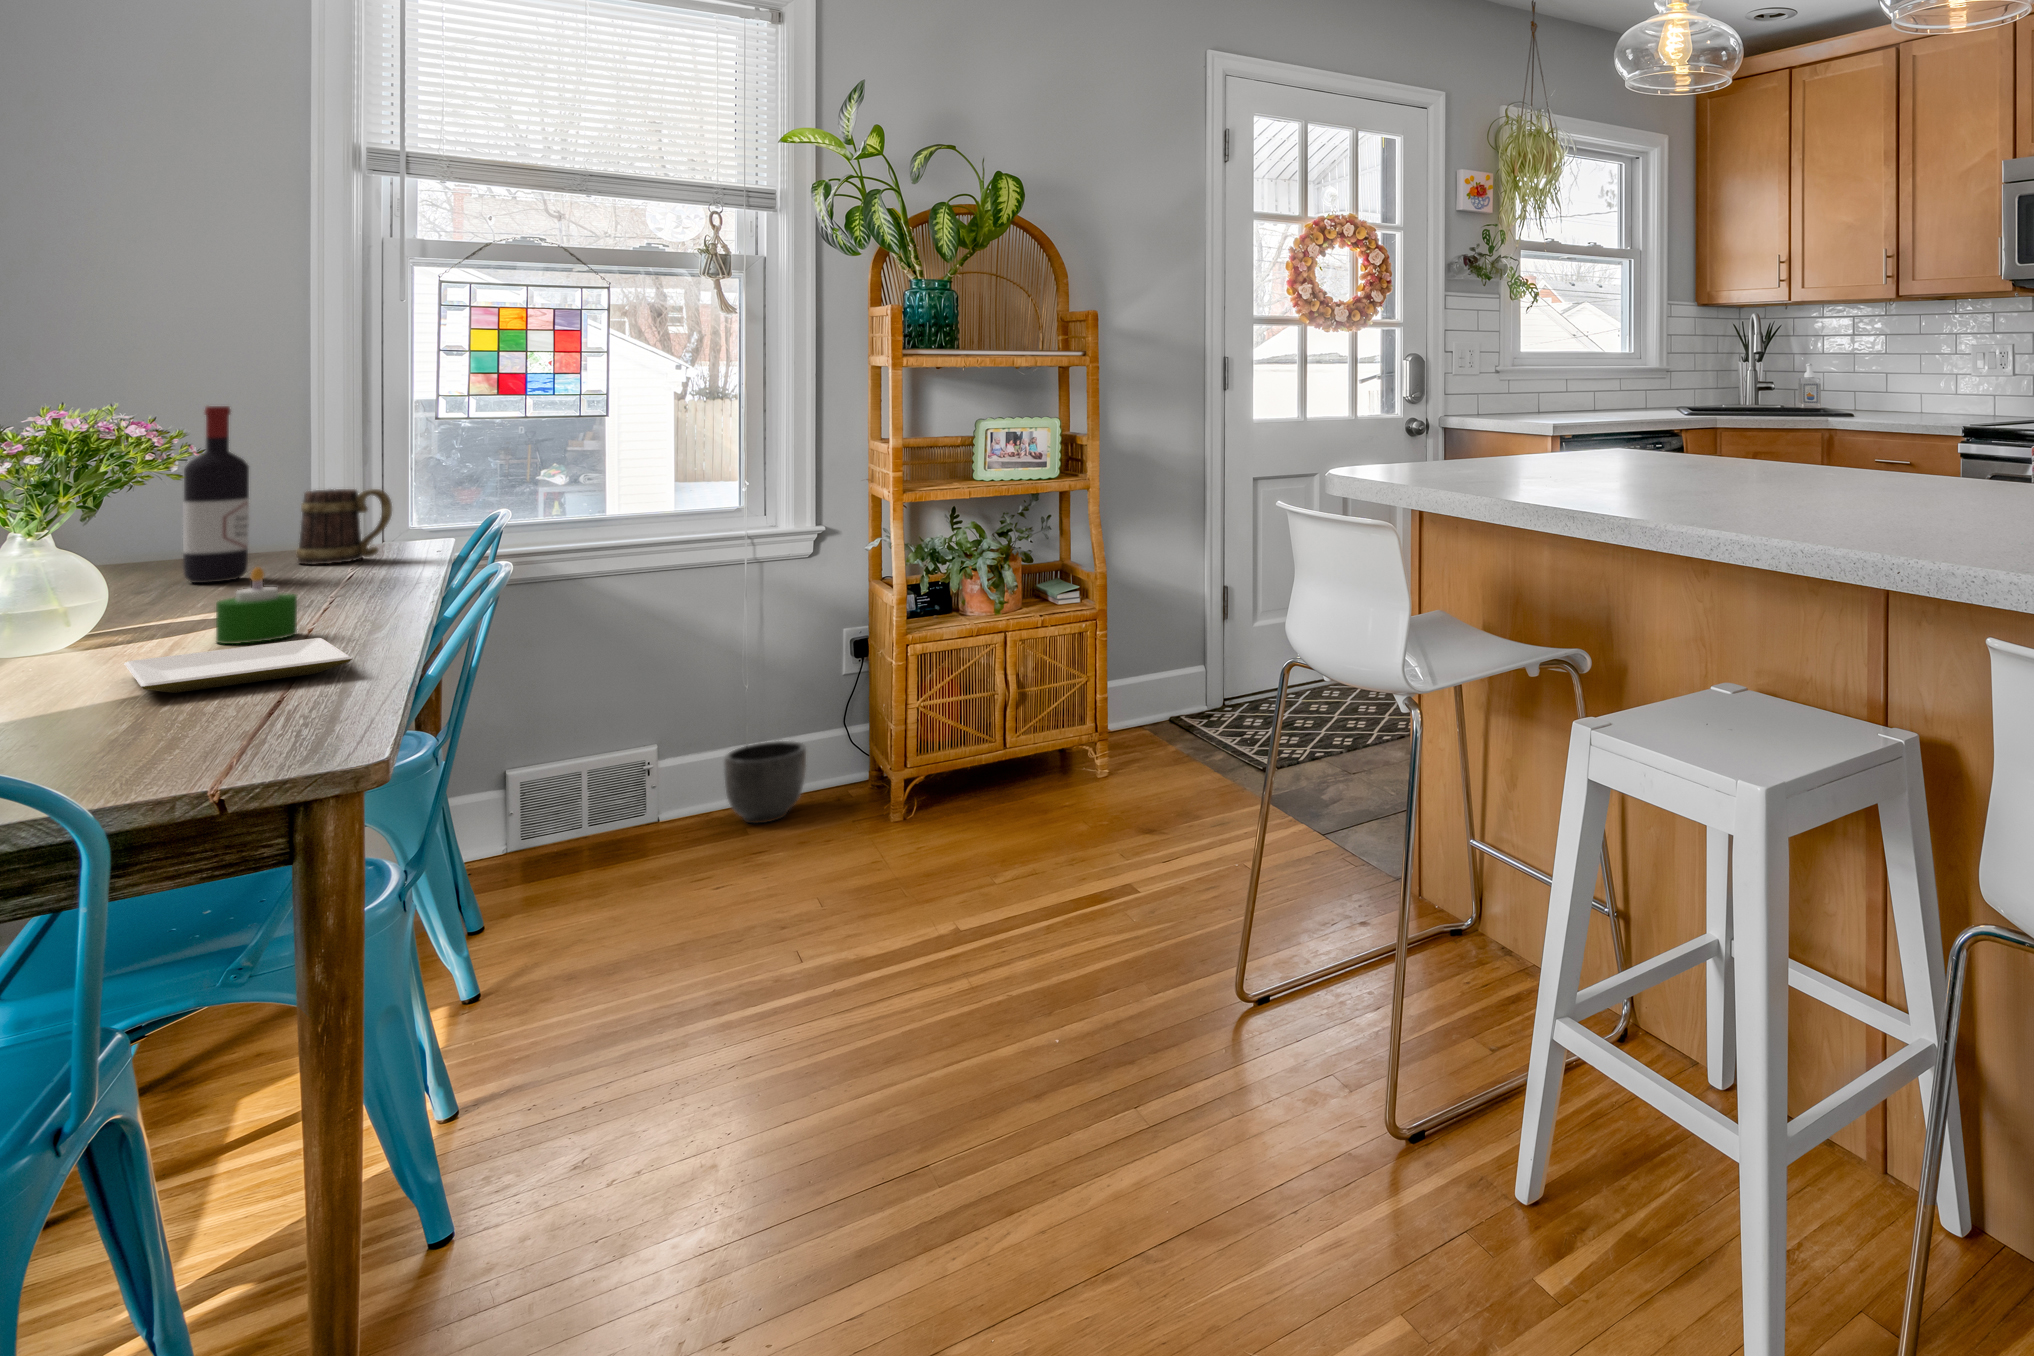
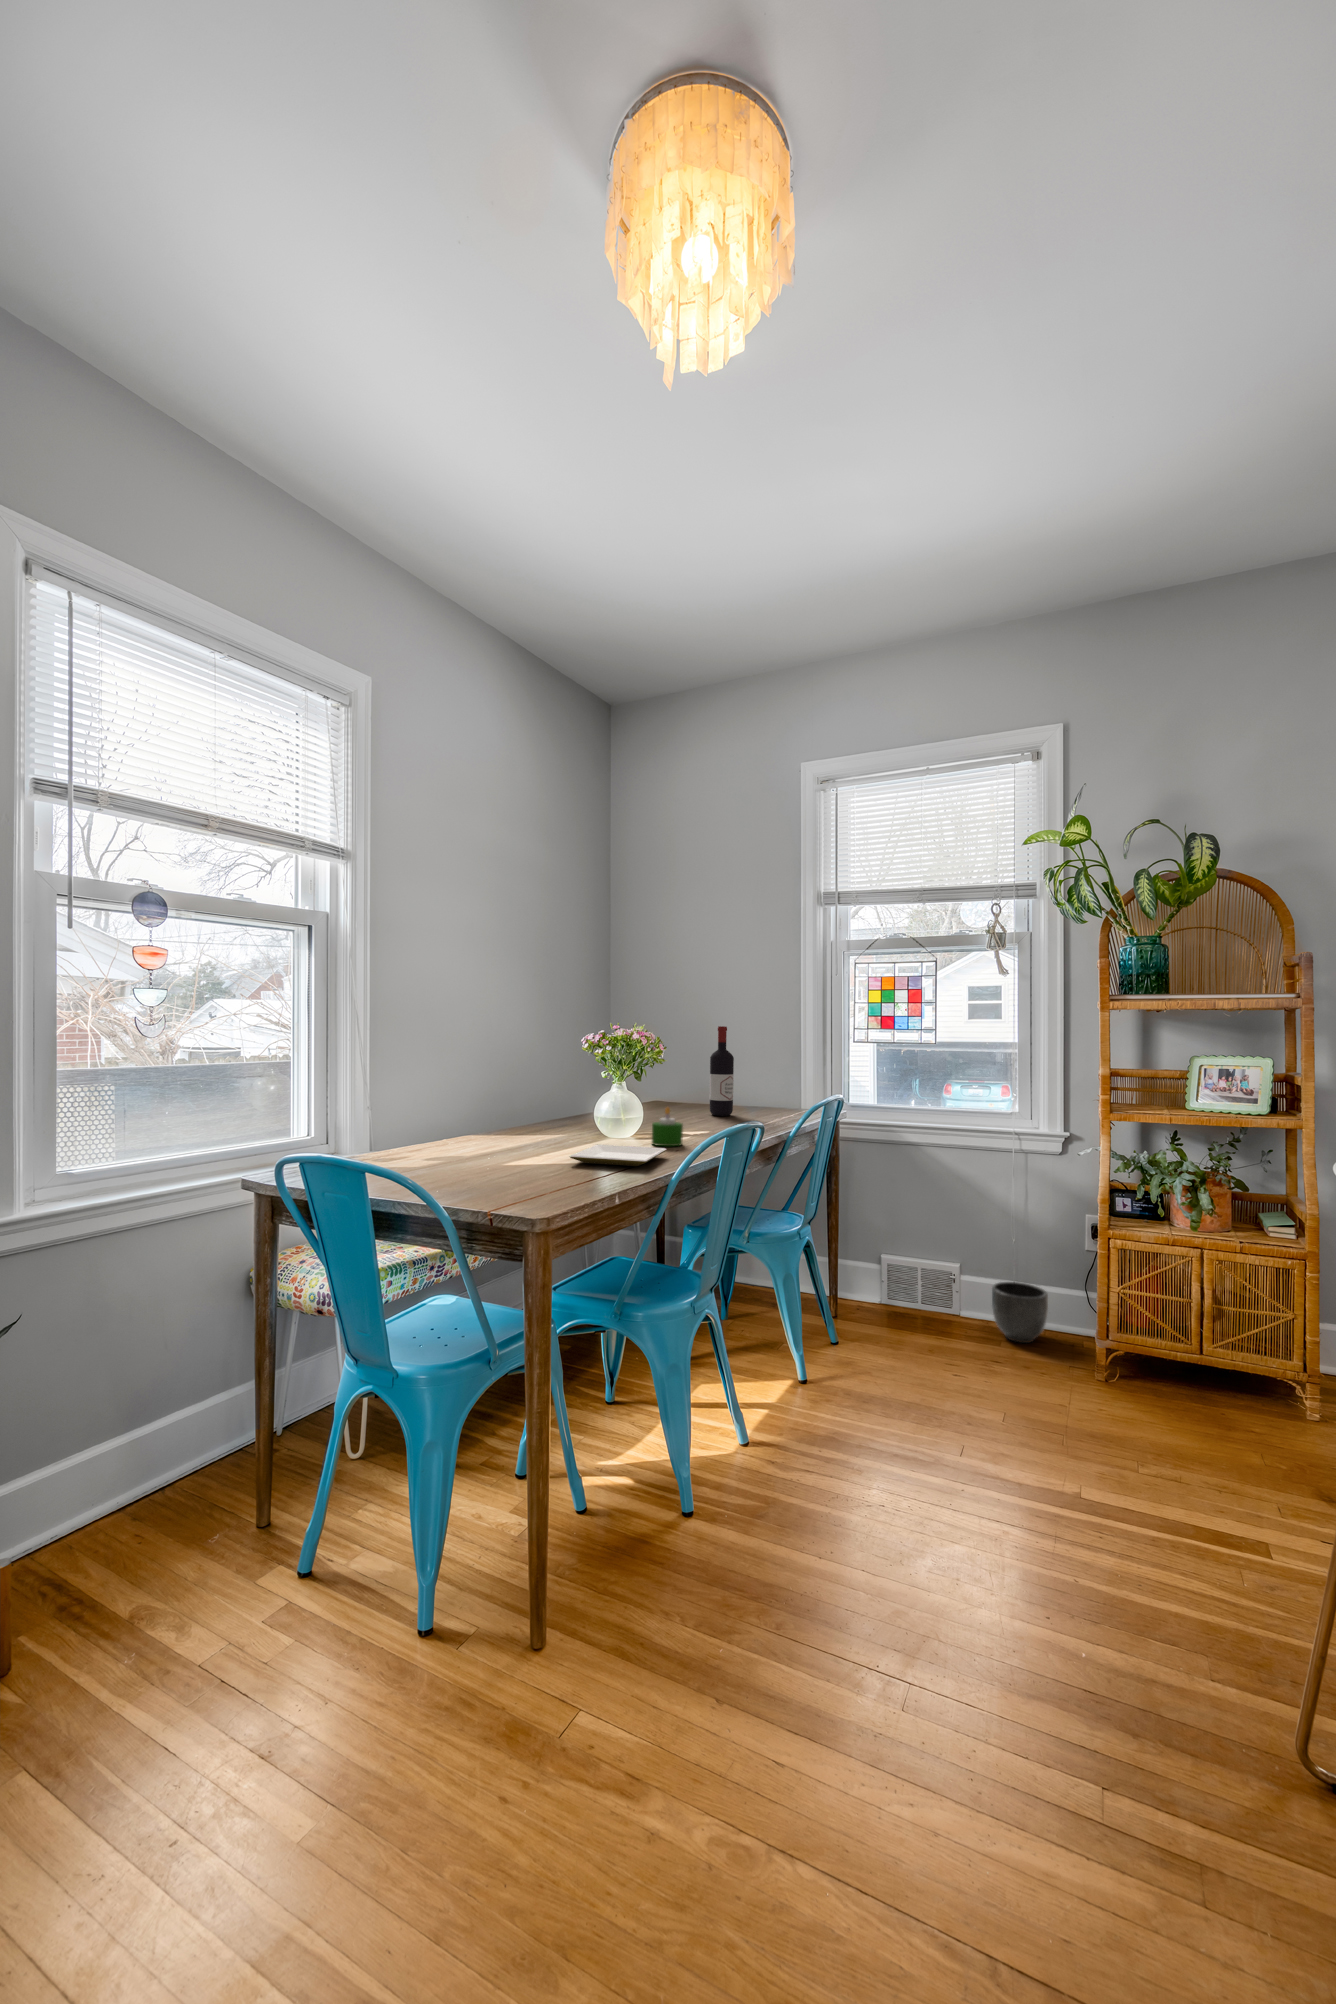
mug: present [297,489,392,564] -> none [762,1074,798,1114]

